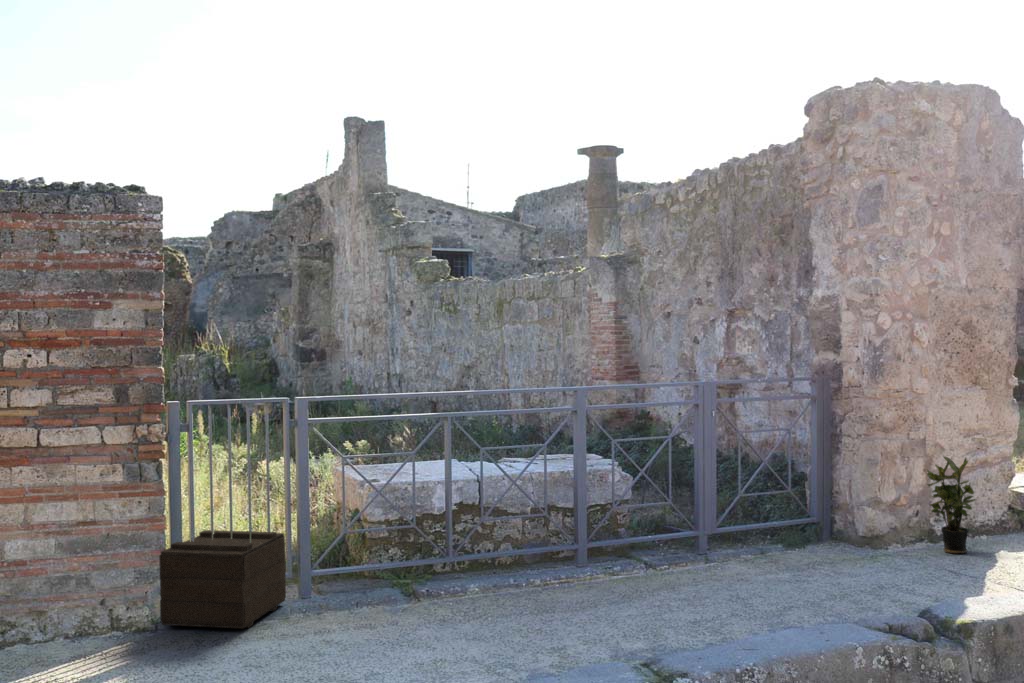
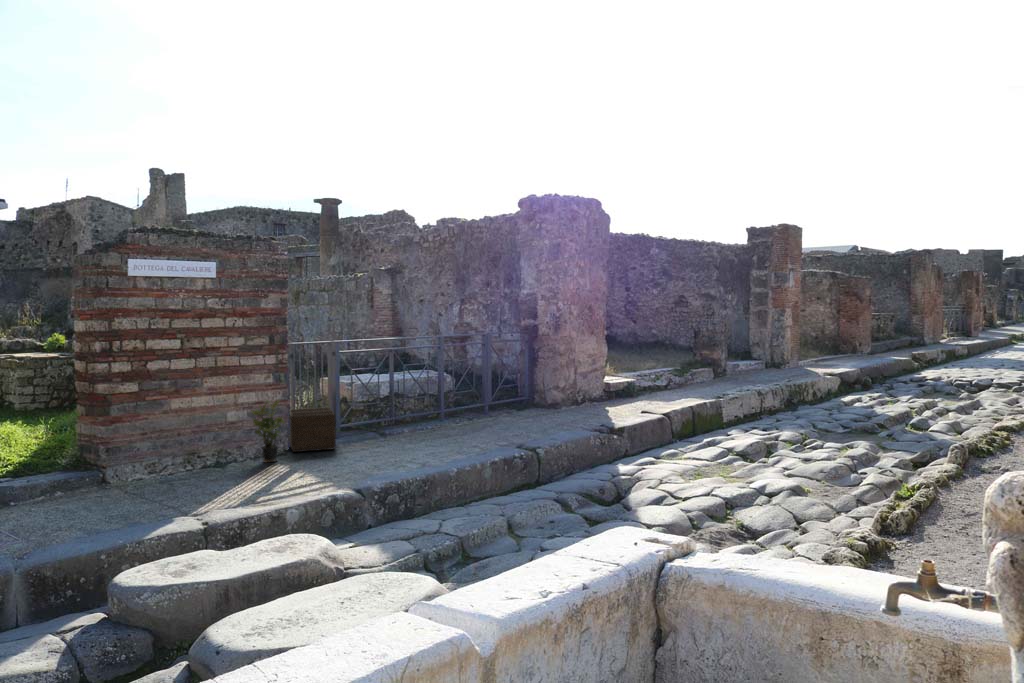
potted plant: present [927,457,975,554] -> present [251,400,284,462]

